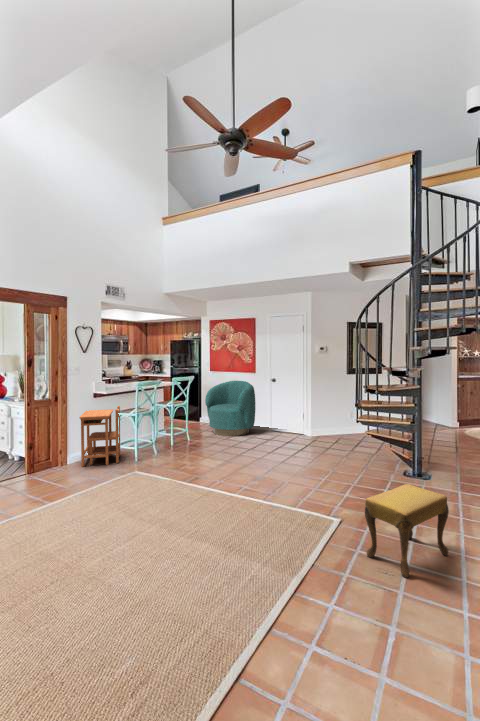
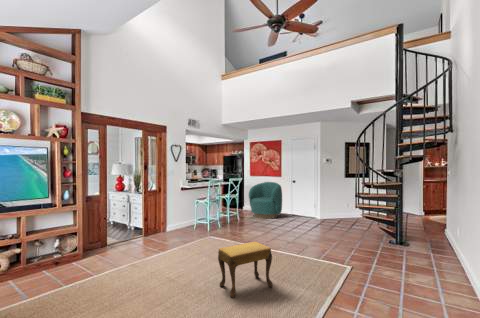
side table: present [79,406,120,467] -> none [175,196,198,234]
footstool: present [365,484,449,578] -> present [218,242,273,298]

